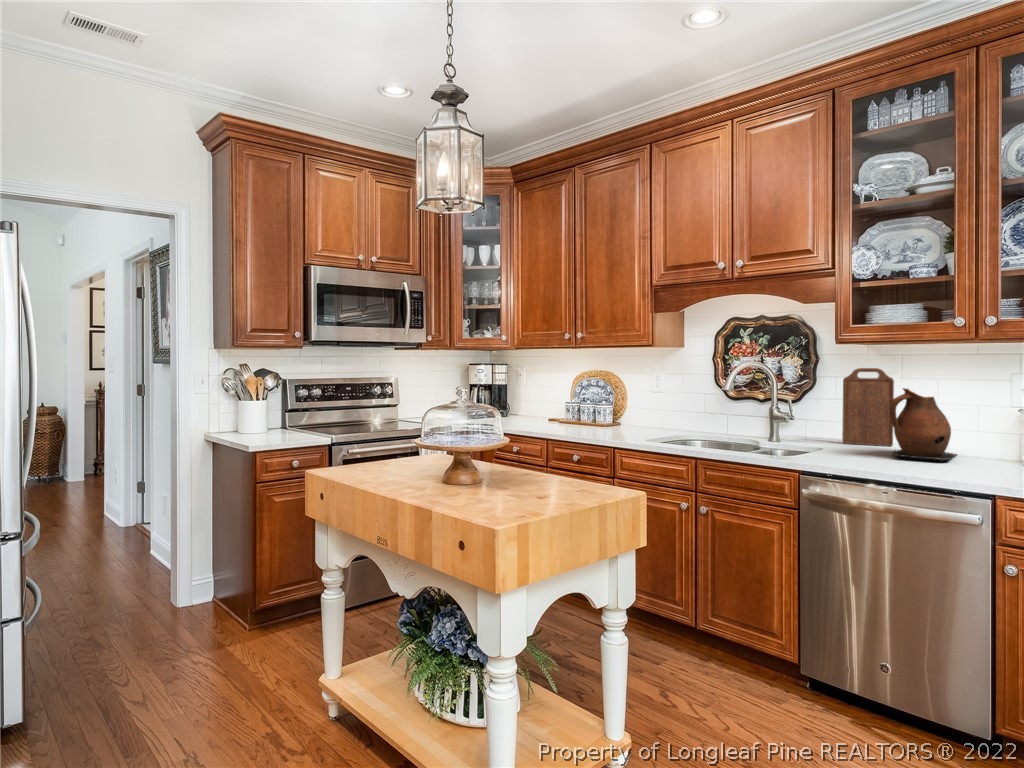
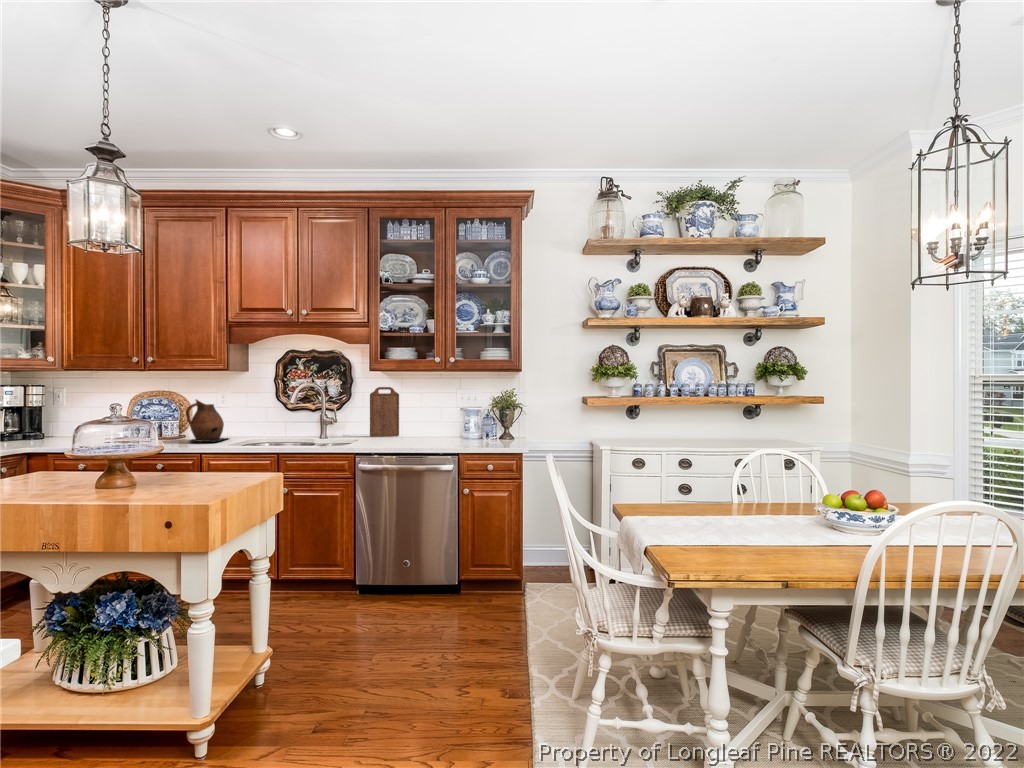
ceramic pitcher: present [889,388,957,461] -> present [186,400,228,442]

